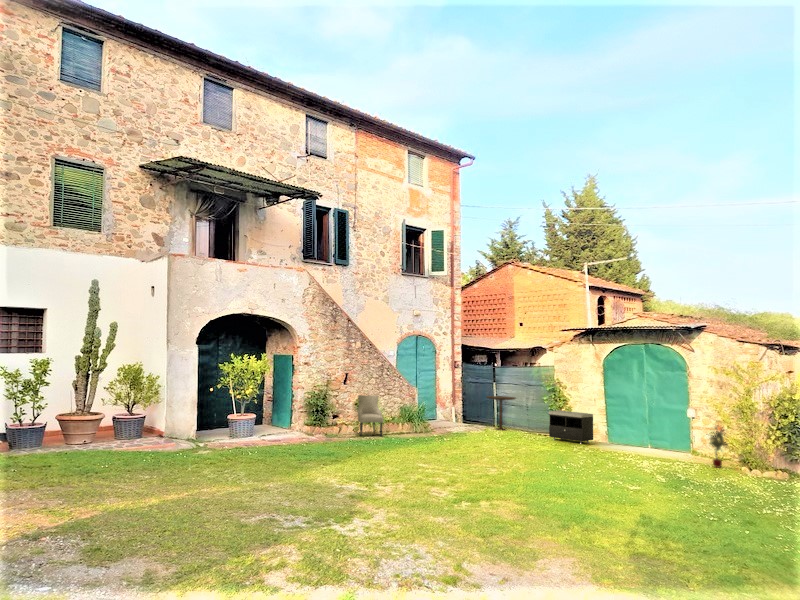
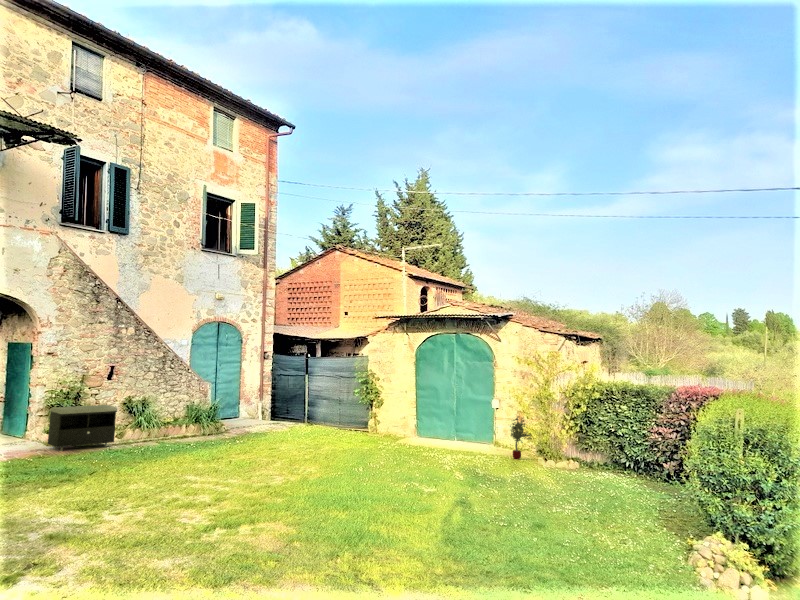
chair: present [358,395,383,436] -> none [125,393,158,444]
pedestal table: present [486,396,516,430] -> none [294,390,327,427]
storage bench: present [549,411,593,444] -> present [48,405,117,451]

